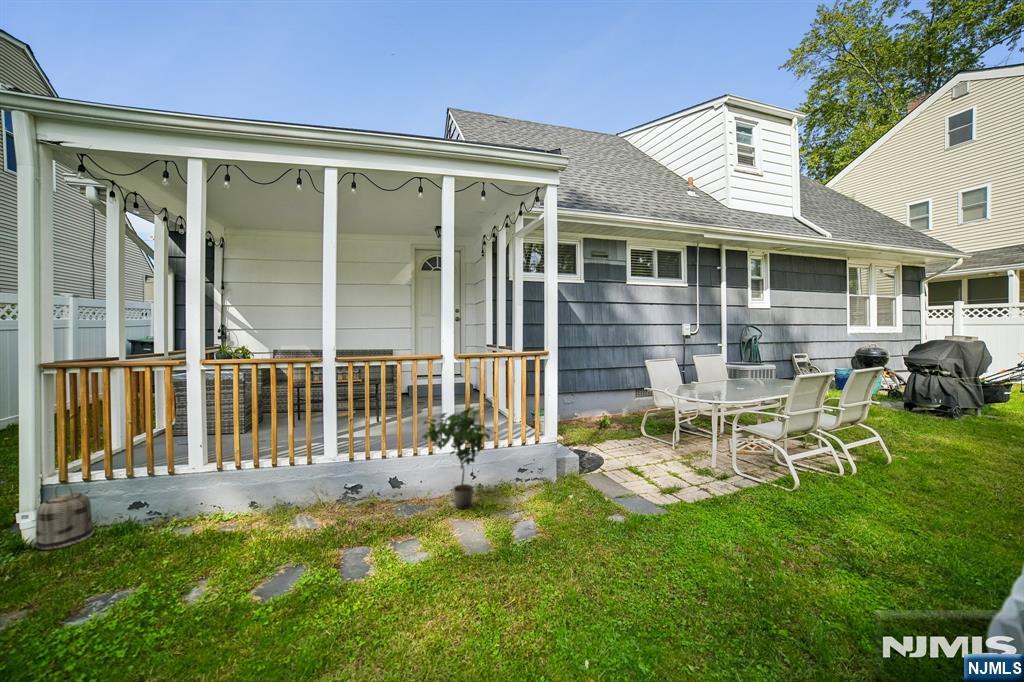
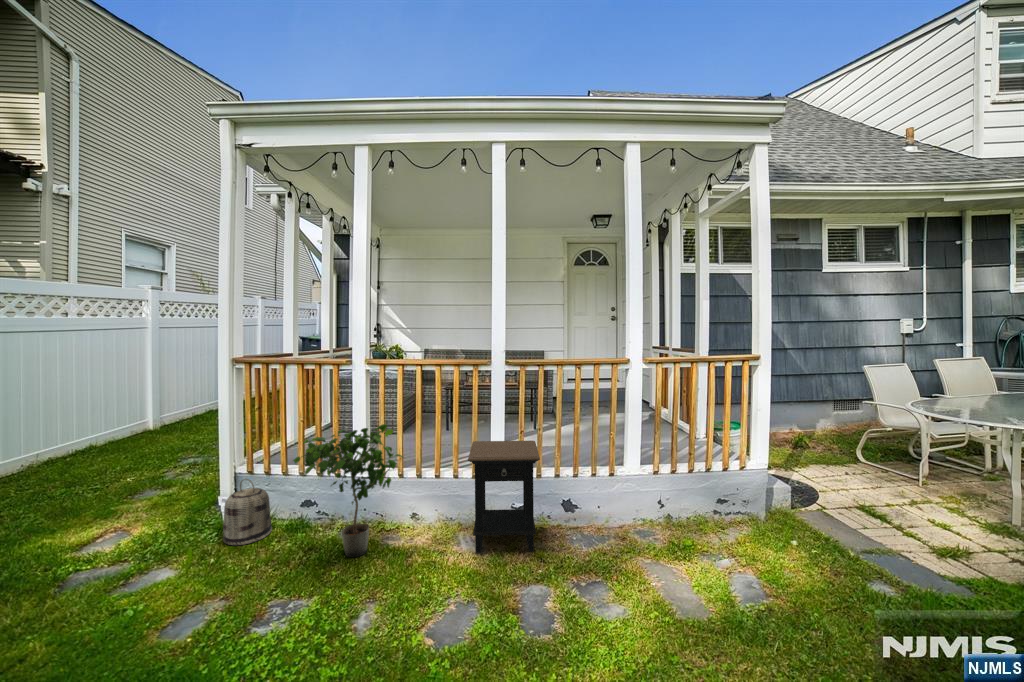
potted plant: present [422,407,490,509] -> present [293,424,403,557]
side table: none [297,430,365,527] -> present [468,441,540,553]

